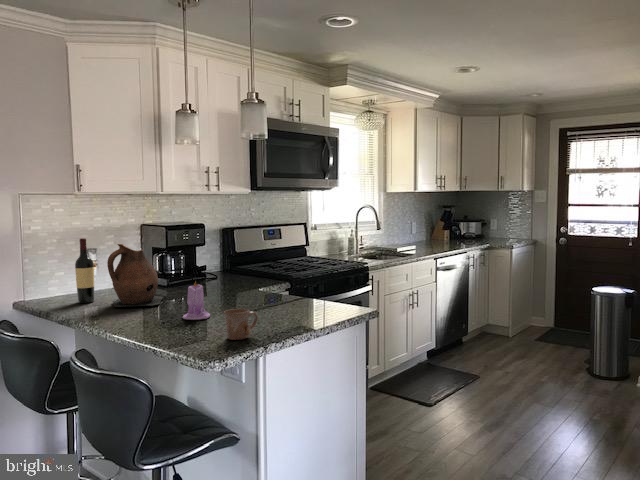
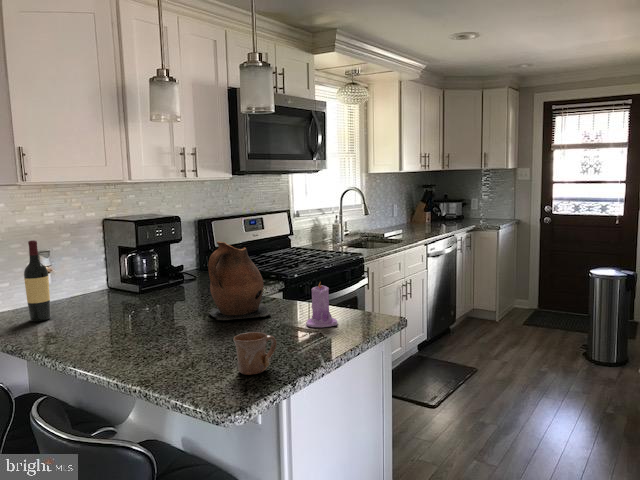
ceramic pitcher: present [107,244,163,307] -> present [208,242,271,320]
candle: present [183,282,210,320] -> present [306,283,337,327]

